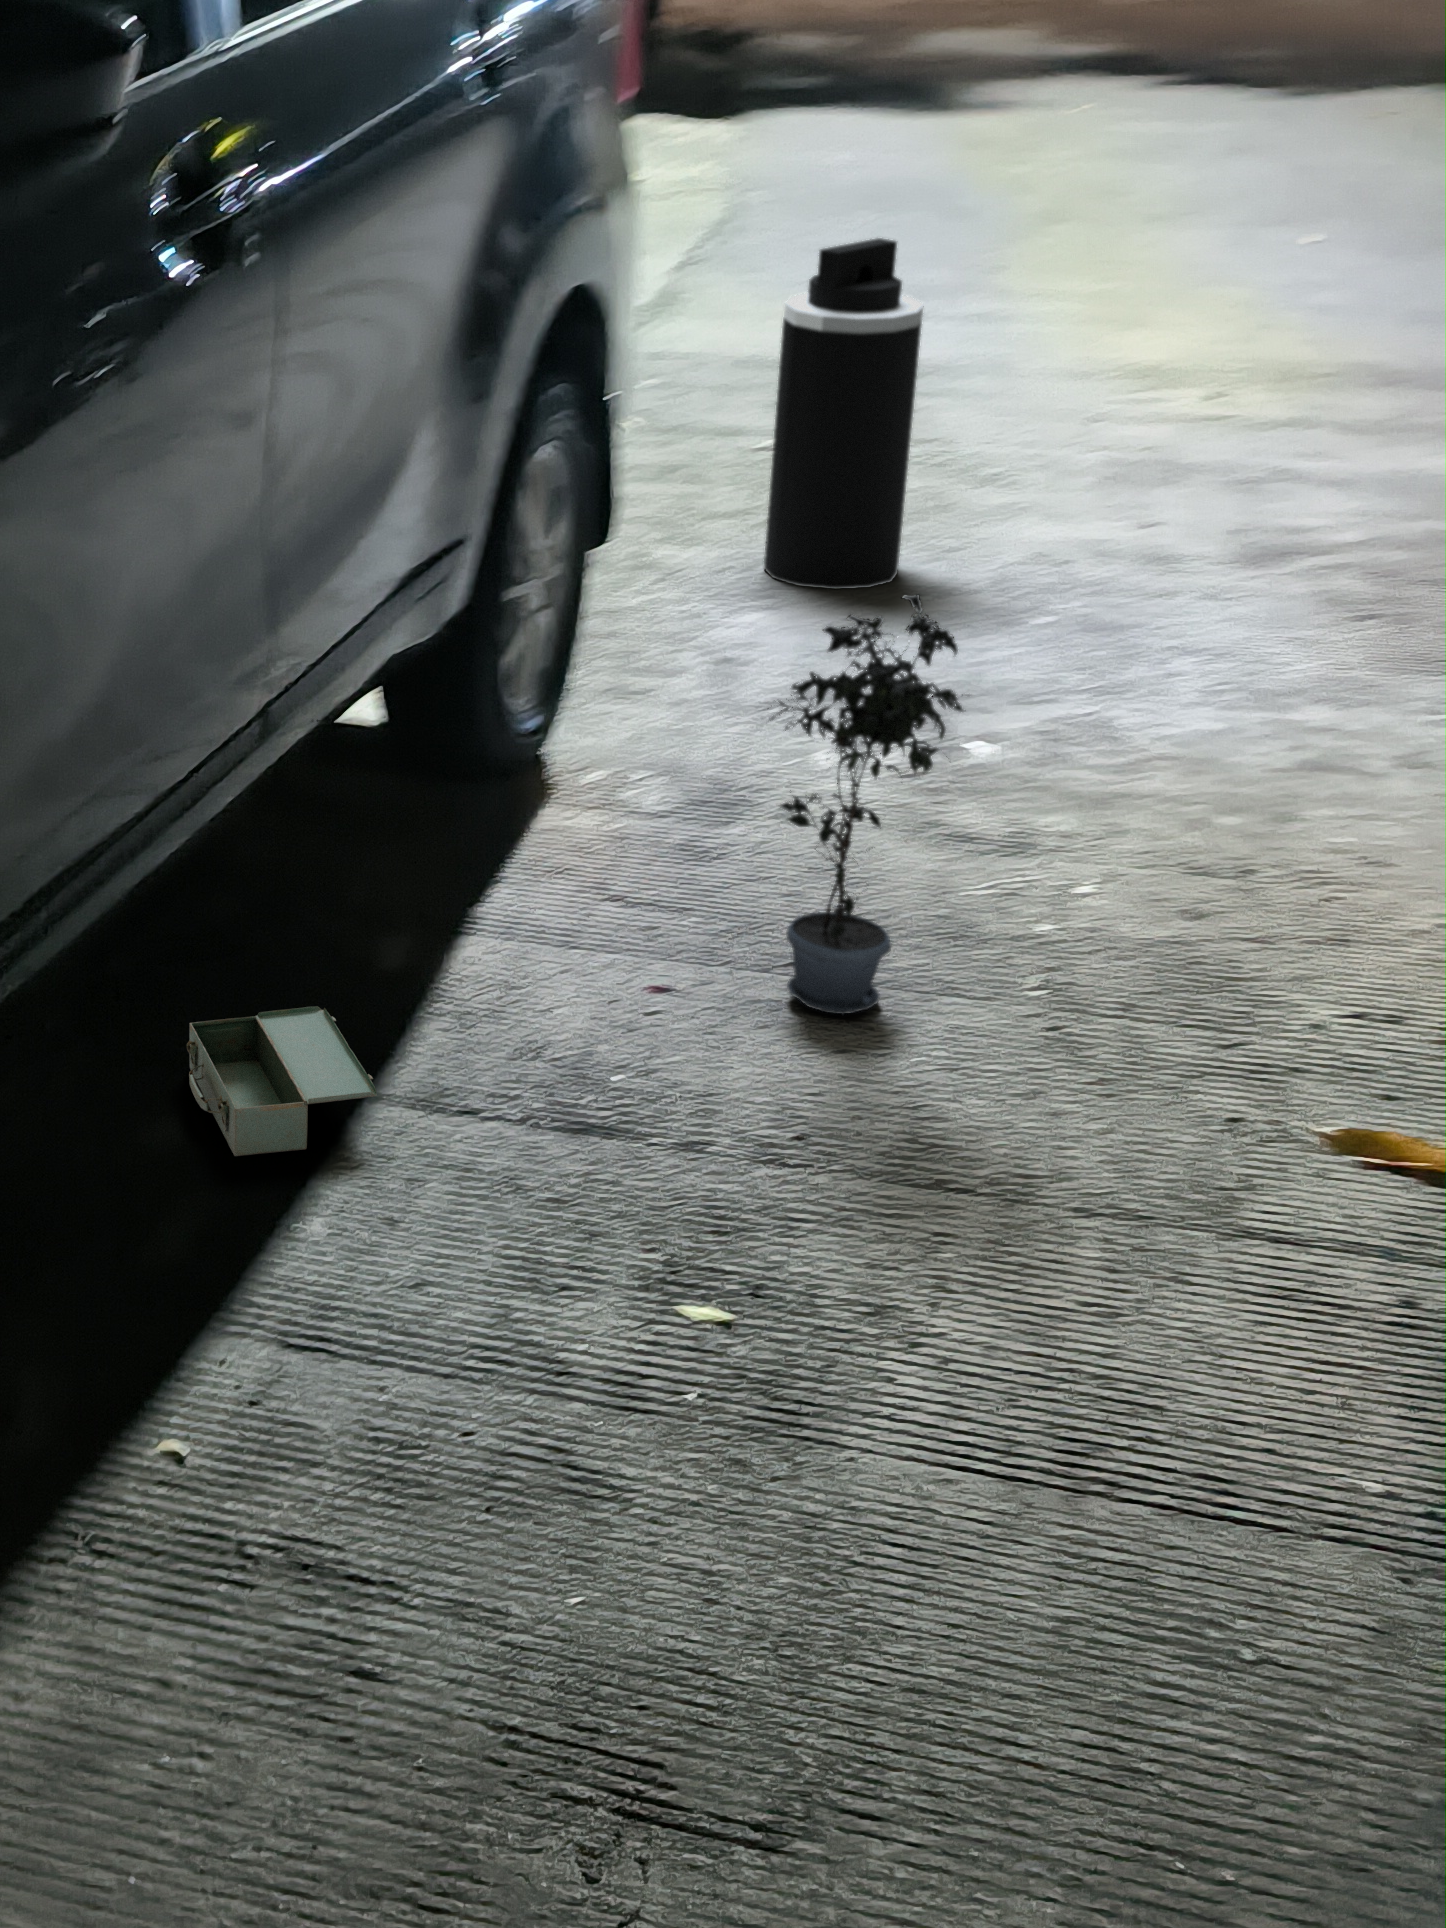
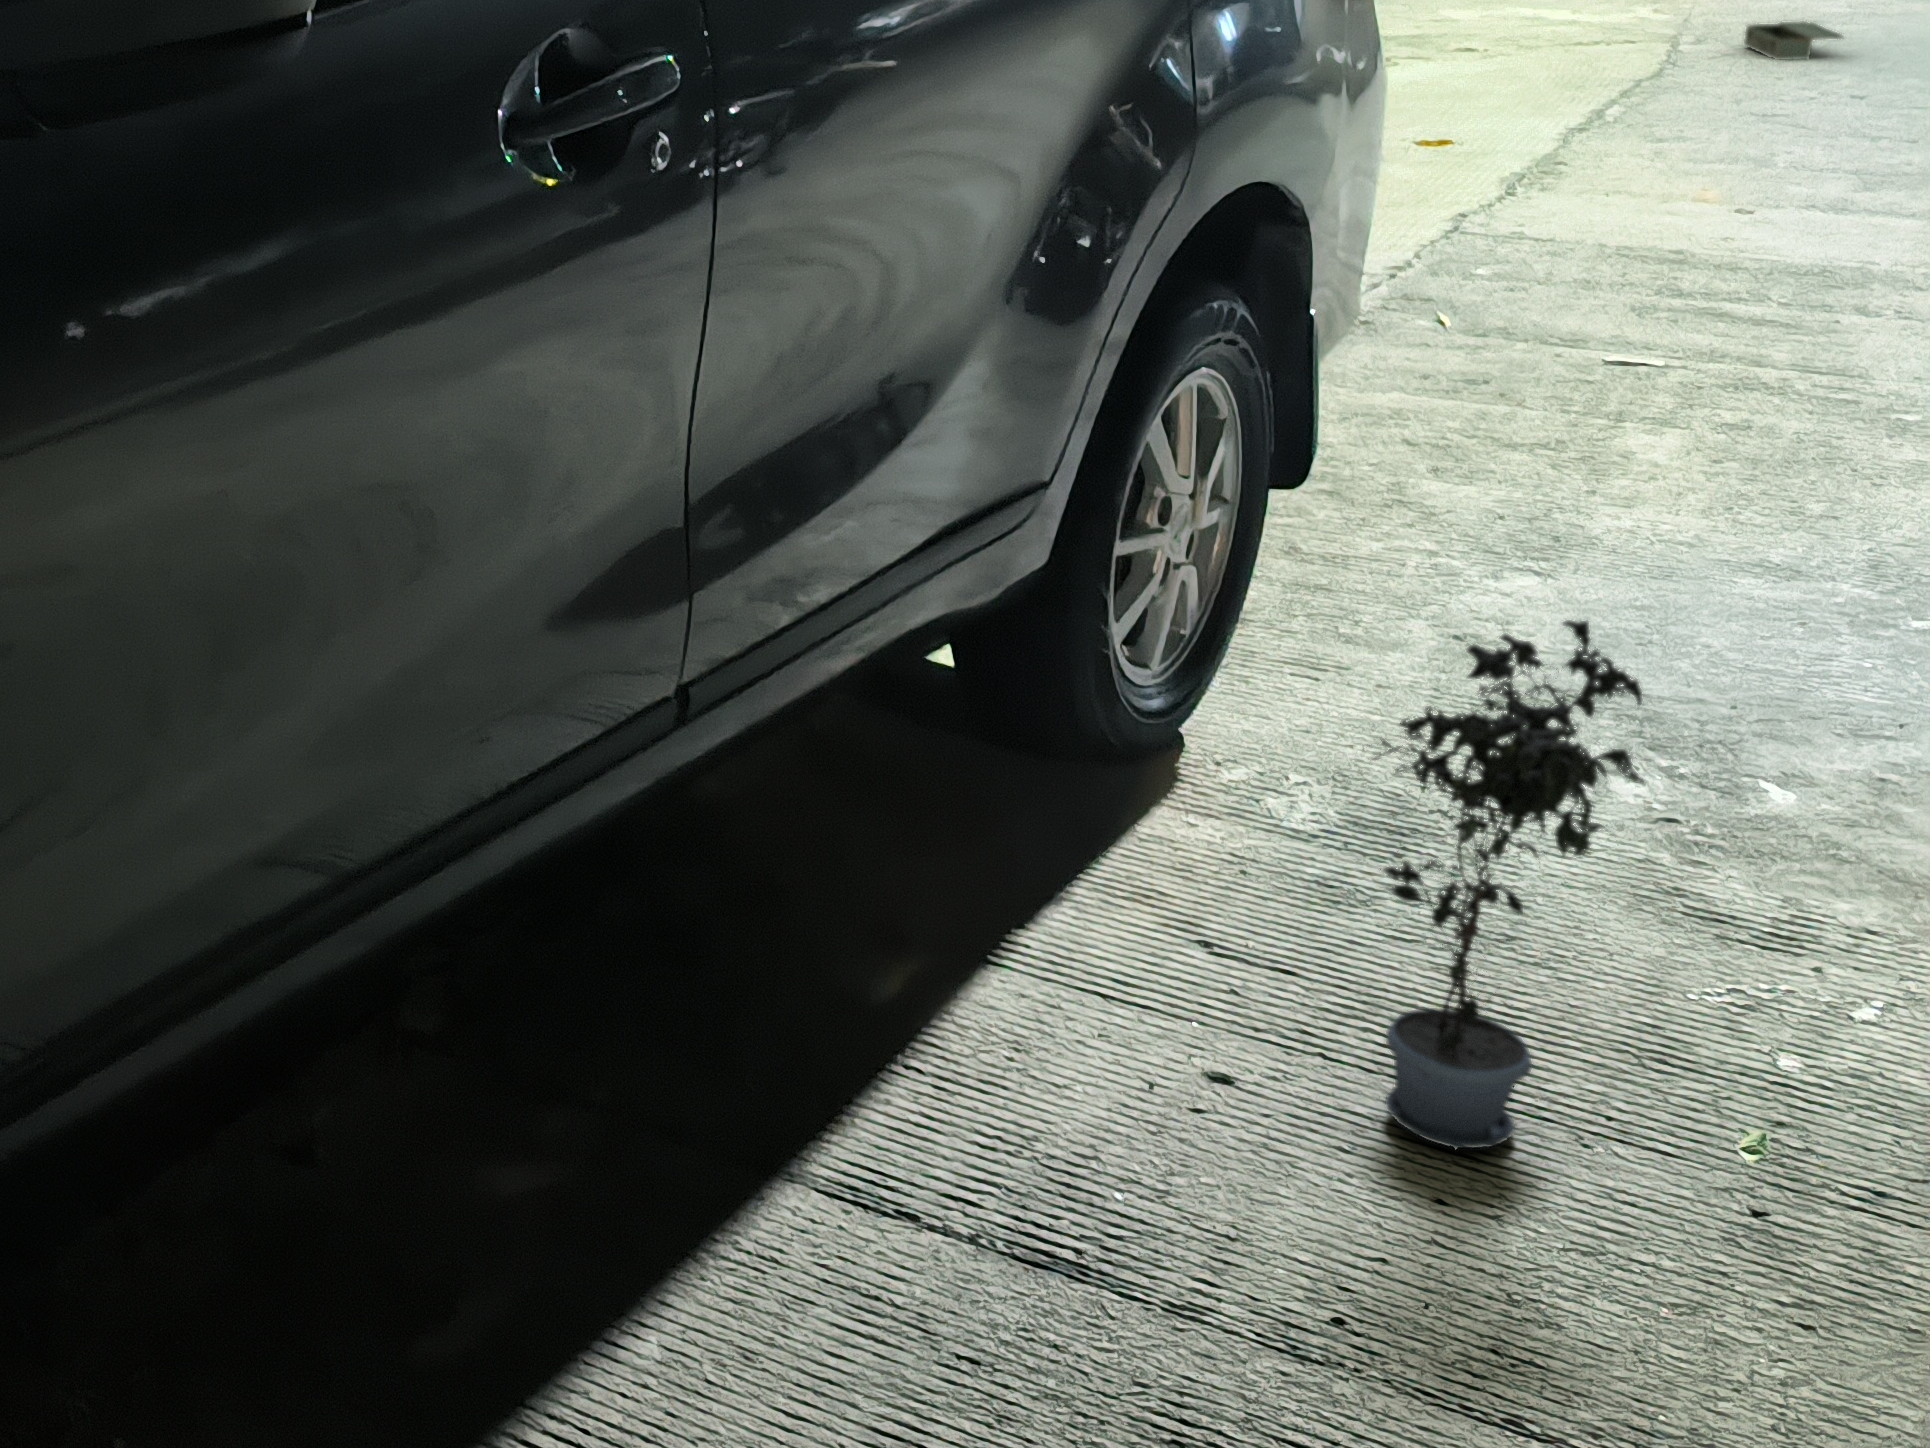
trash can: present [764,238,923,589] -> none [1555,124,1790,554]
toolbox: present [187,1006,377,1156] -> present [1744,21,1842,60]

